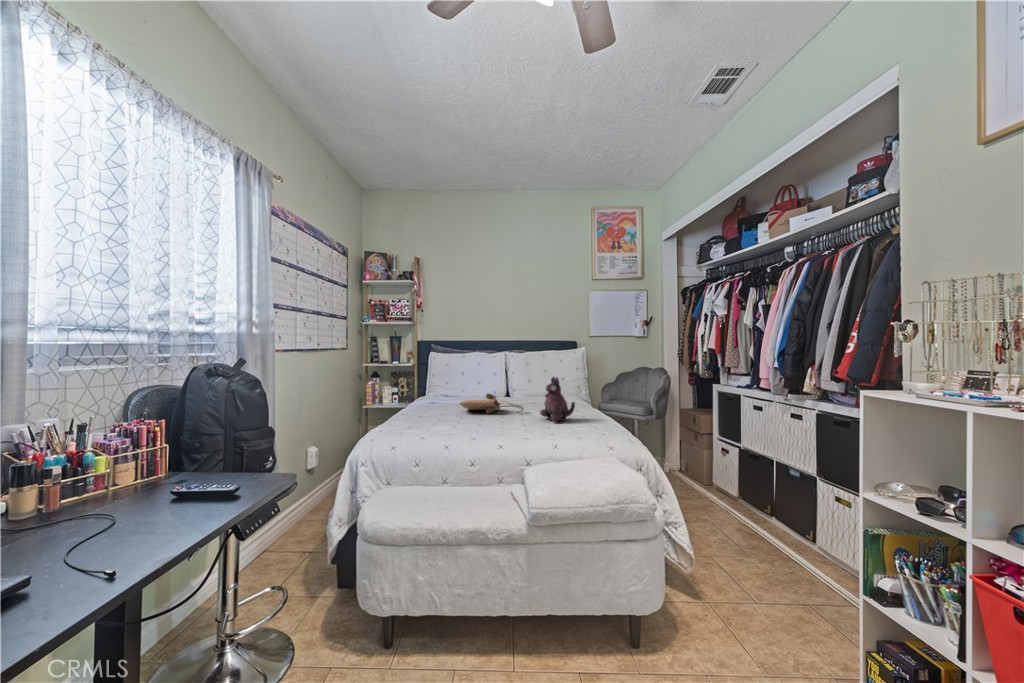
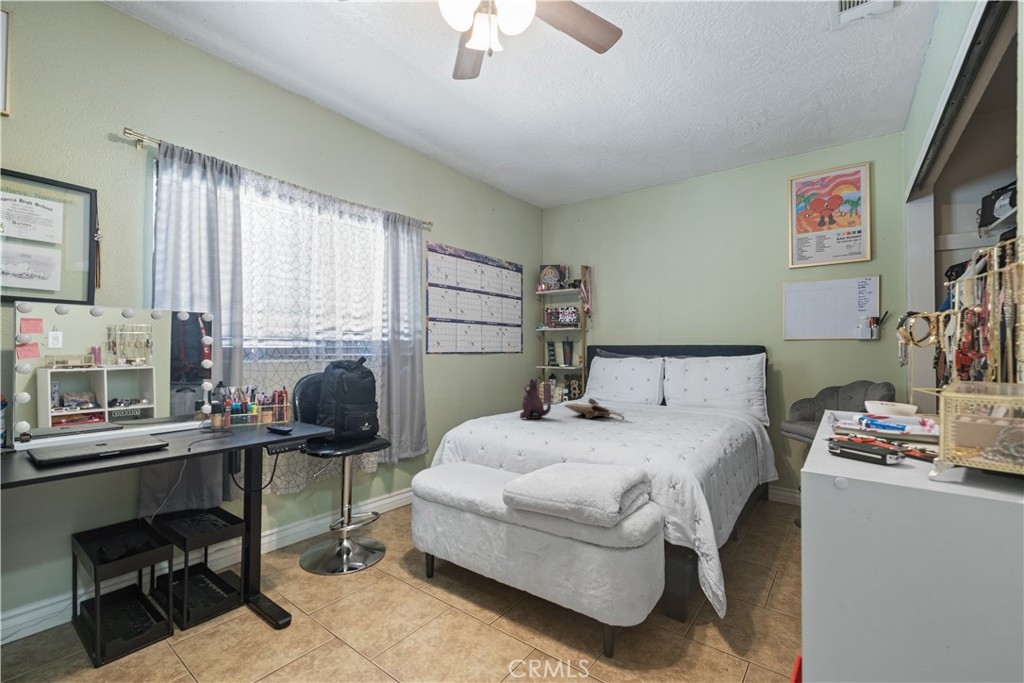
plush toy: present [540,377,575,422] -> present [520,379,551,419]

